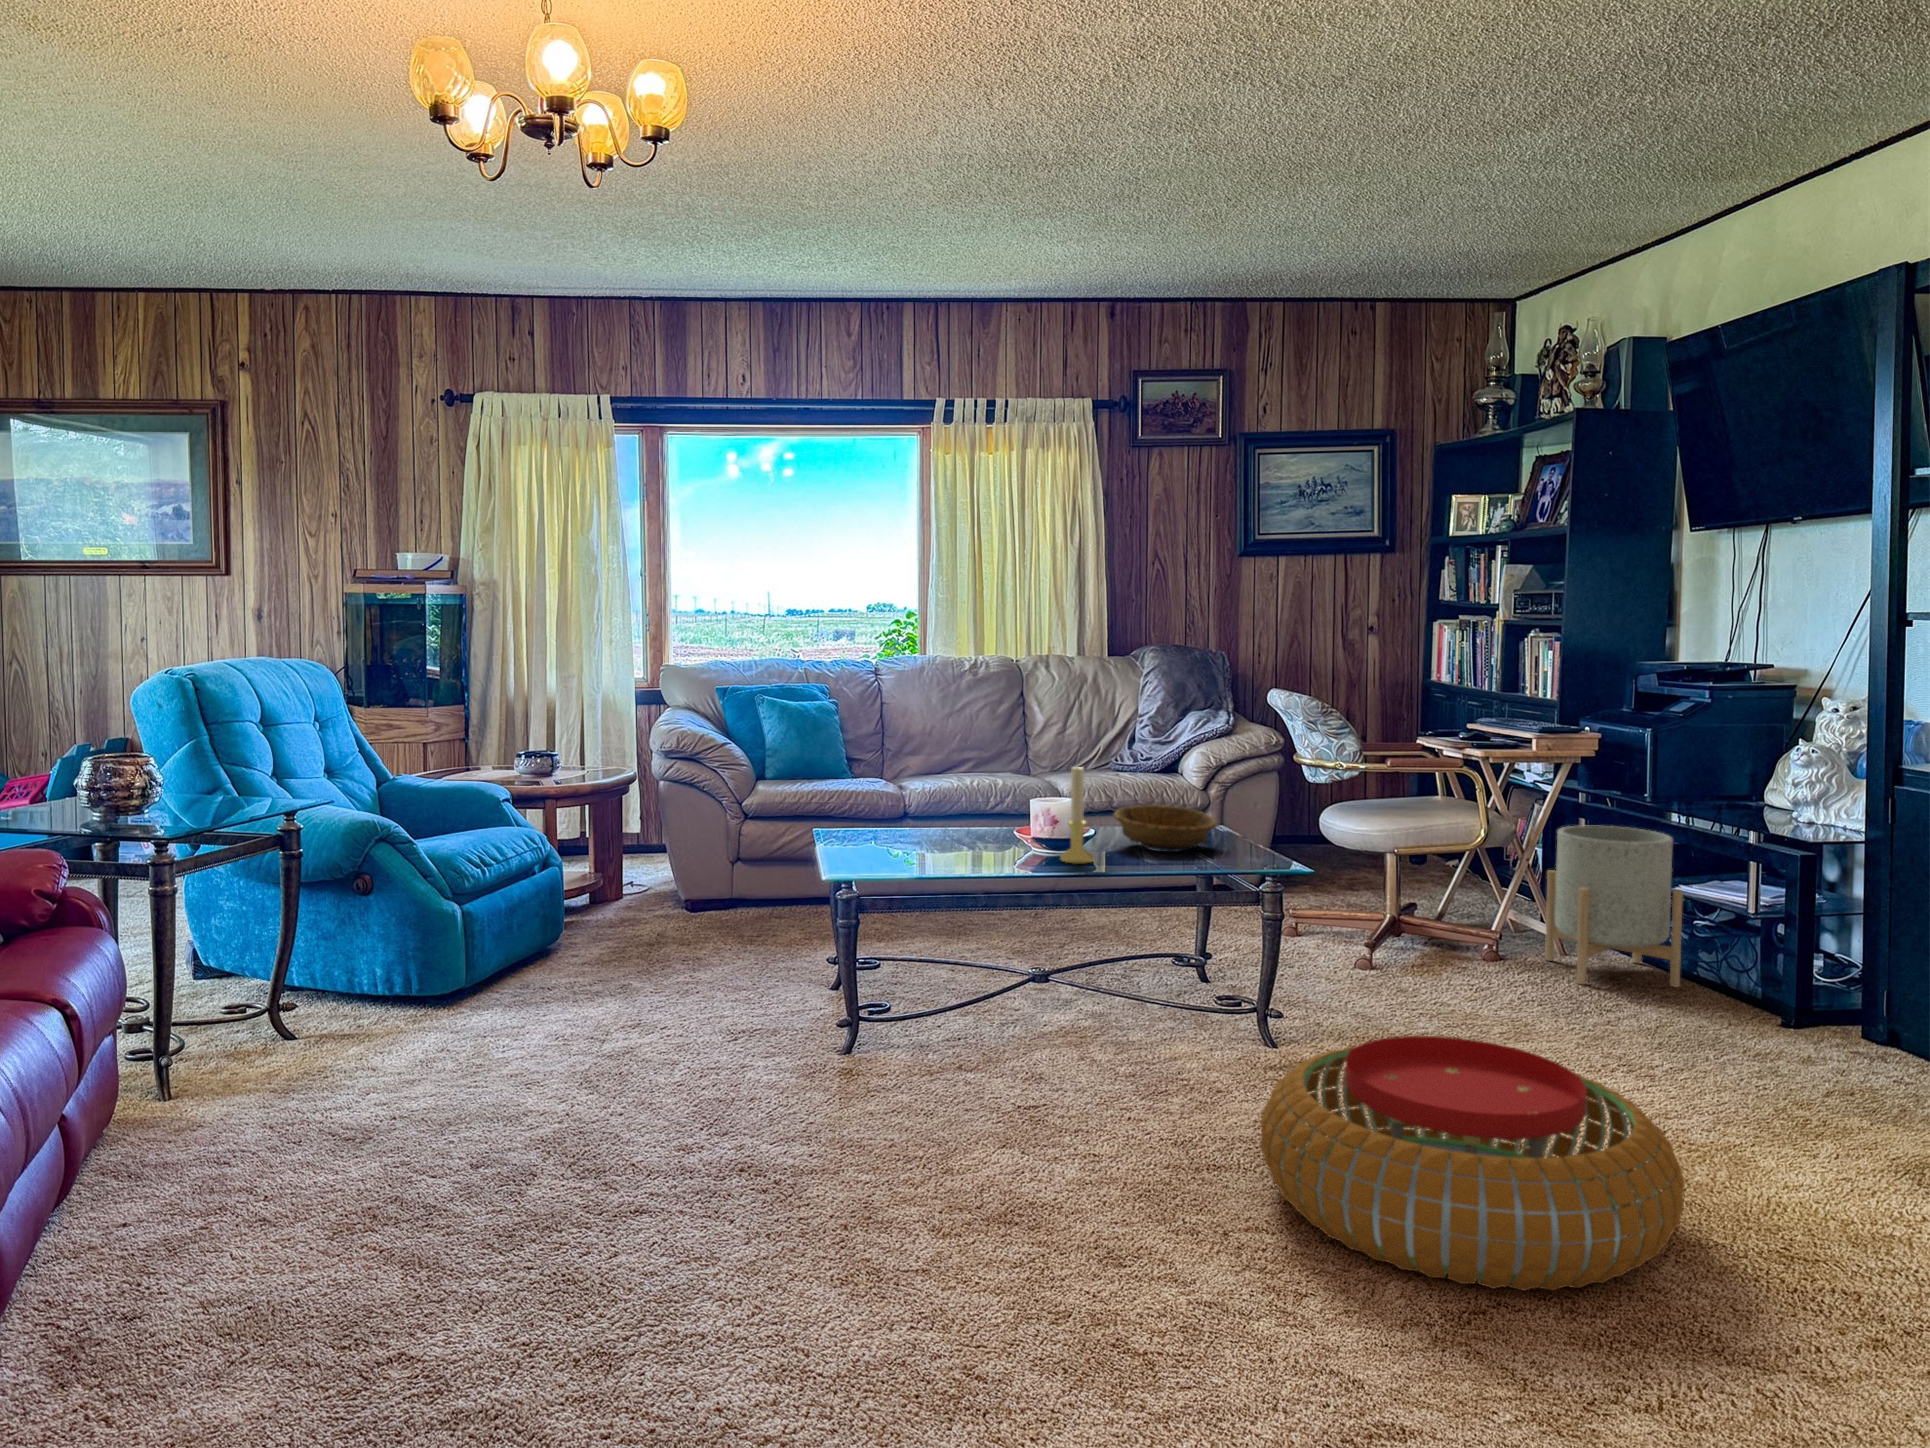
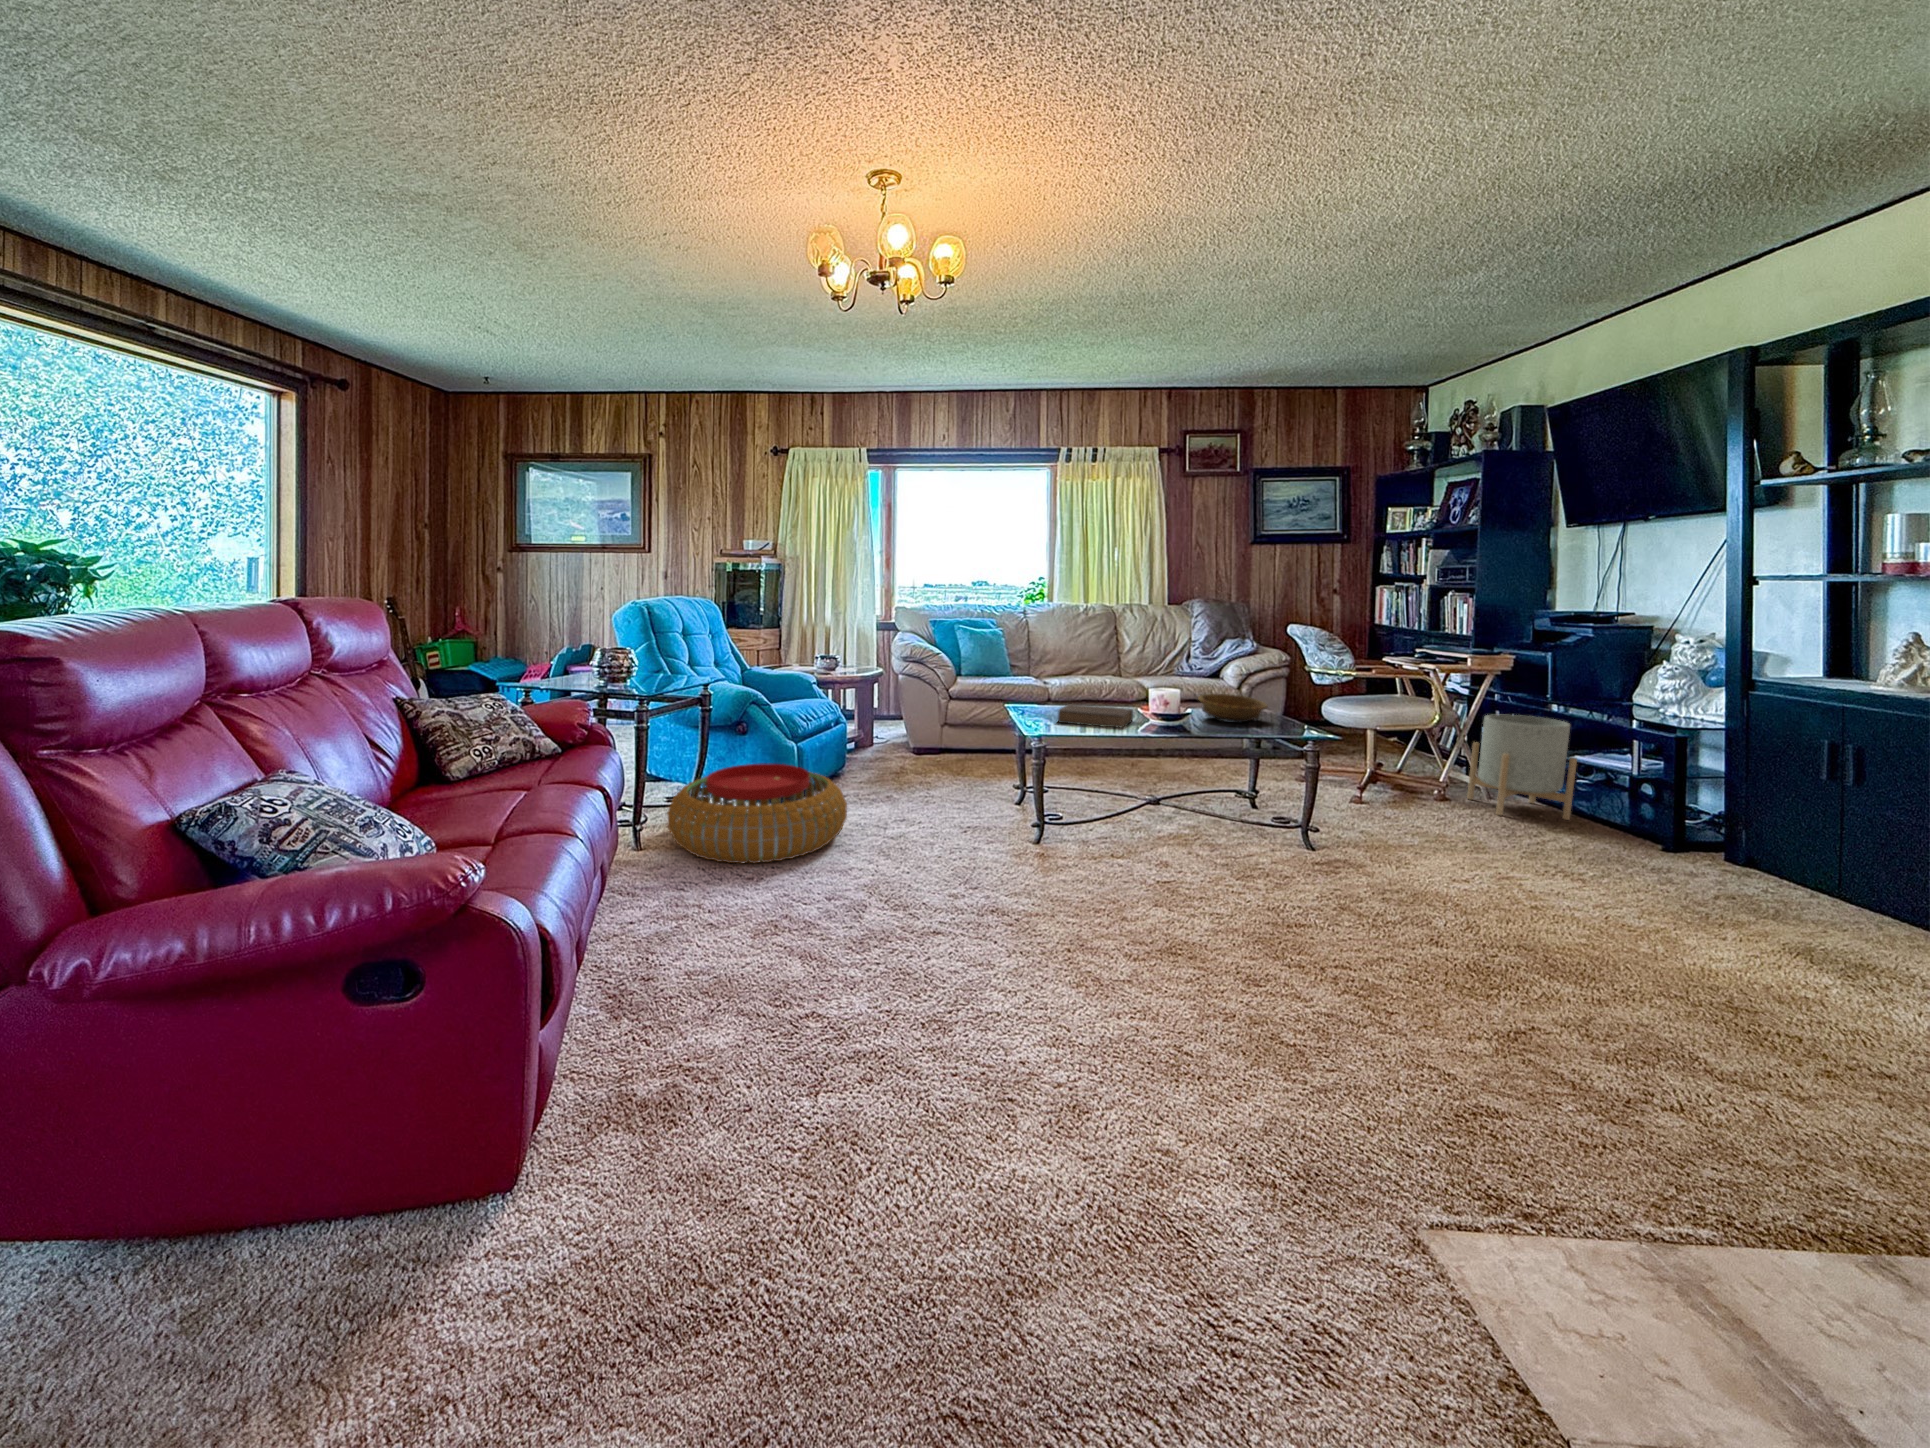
candle holder: present [1061,767,1094,864] -> none [1169,666,1191,728]
book: none [883,828,1009,868] -> present [1057,704,1133,728]
pouf: present [1260,1036,1685,1291] -> present [667,763,847,863]

